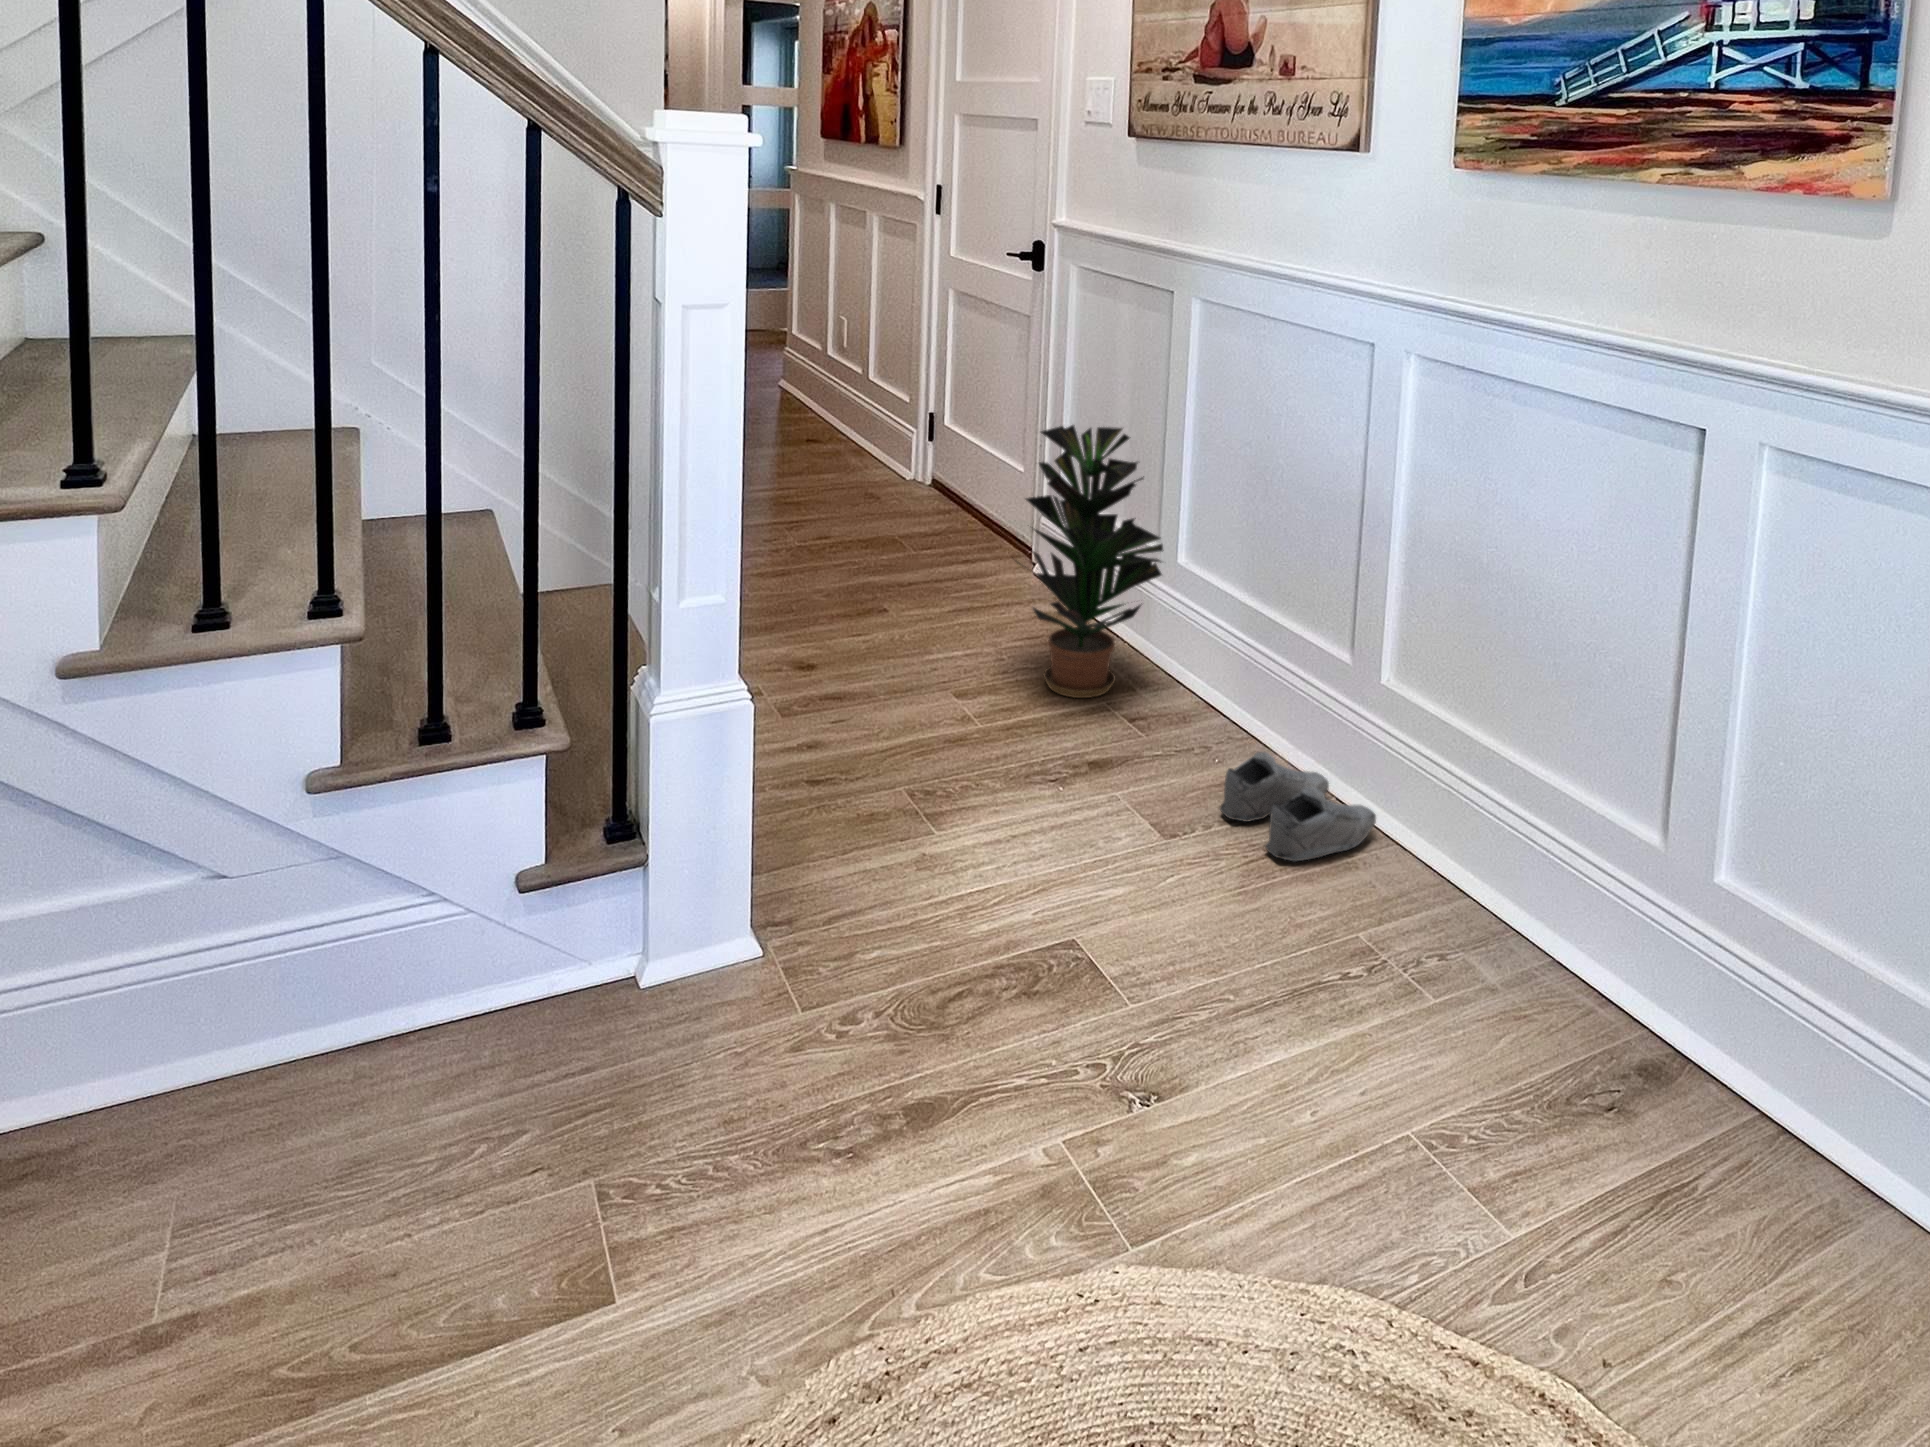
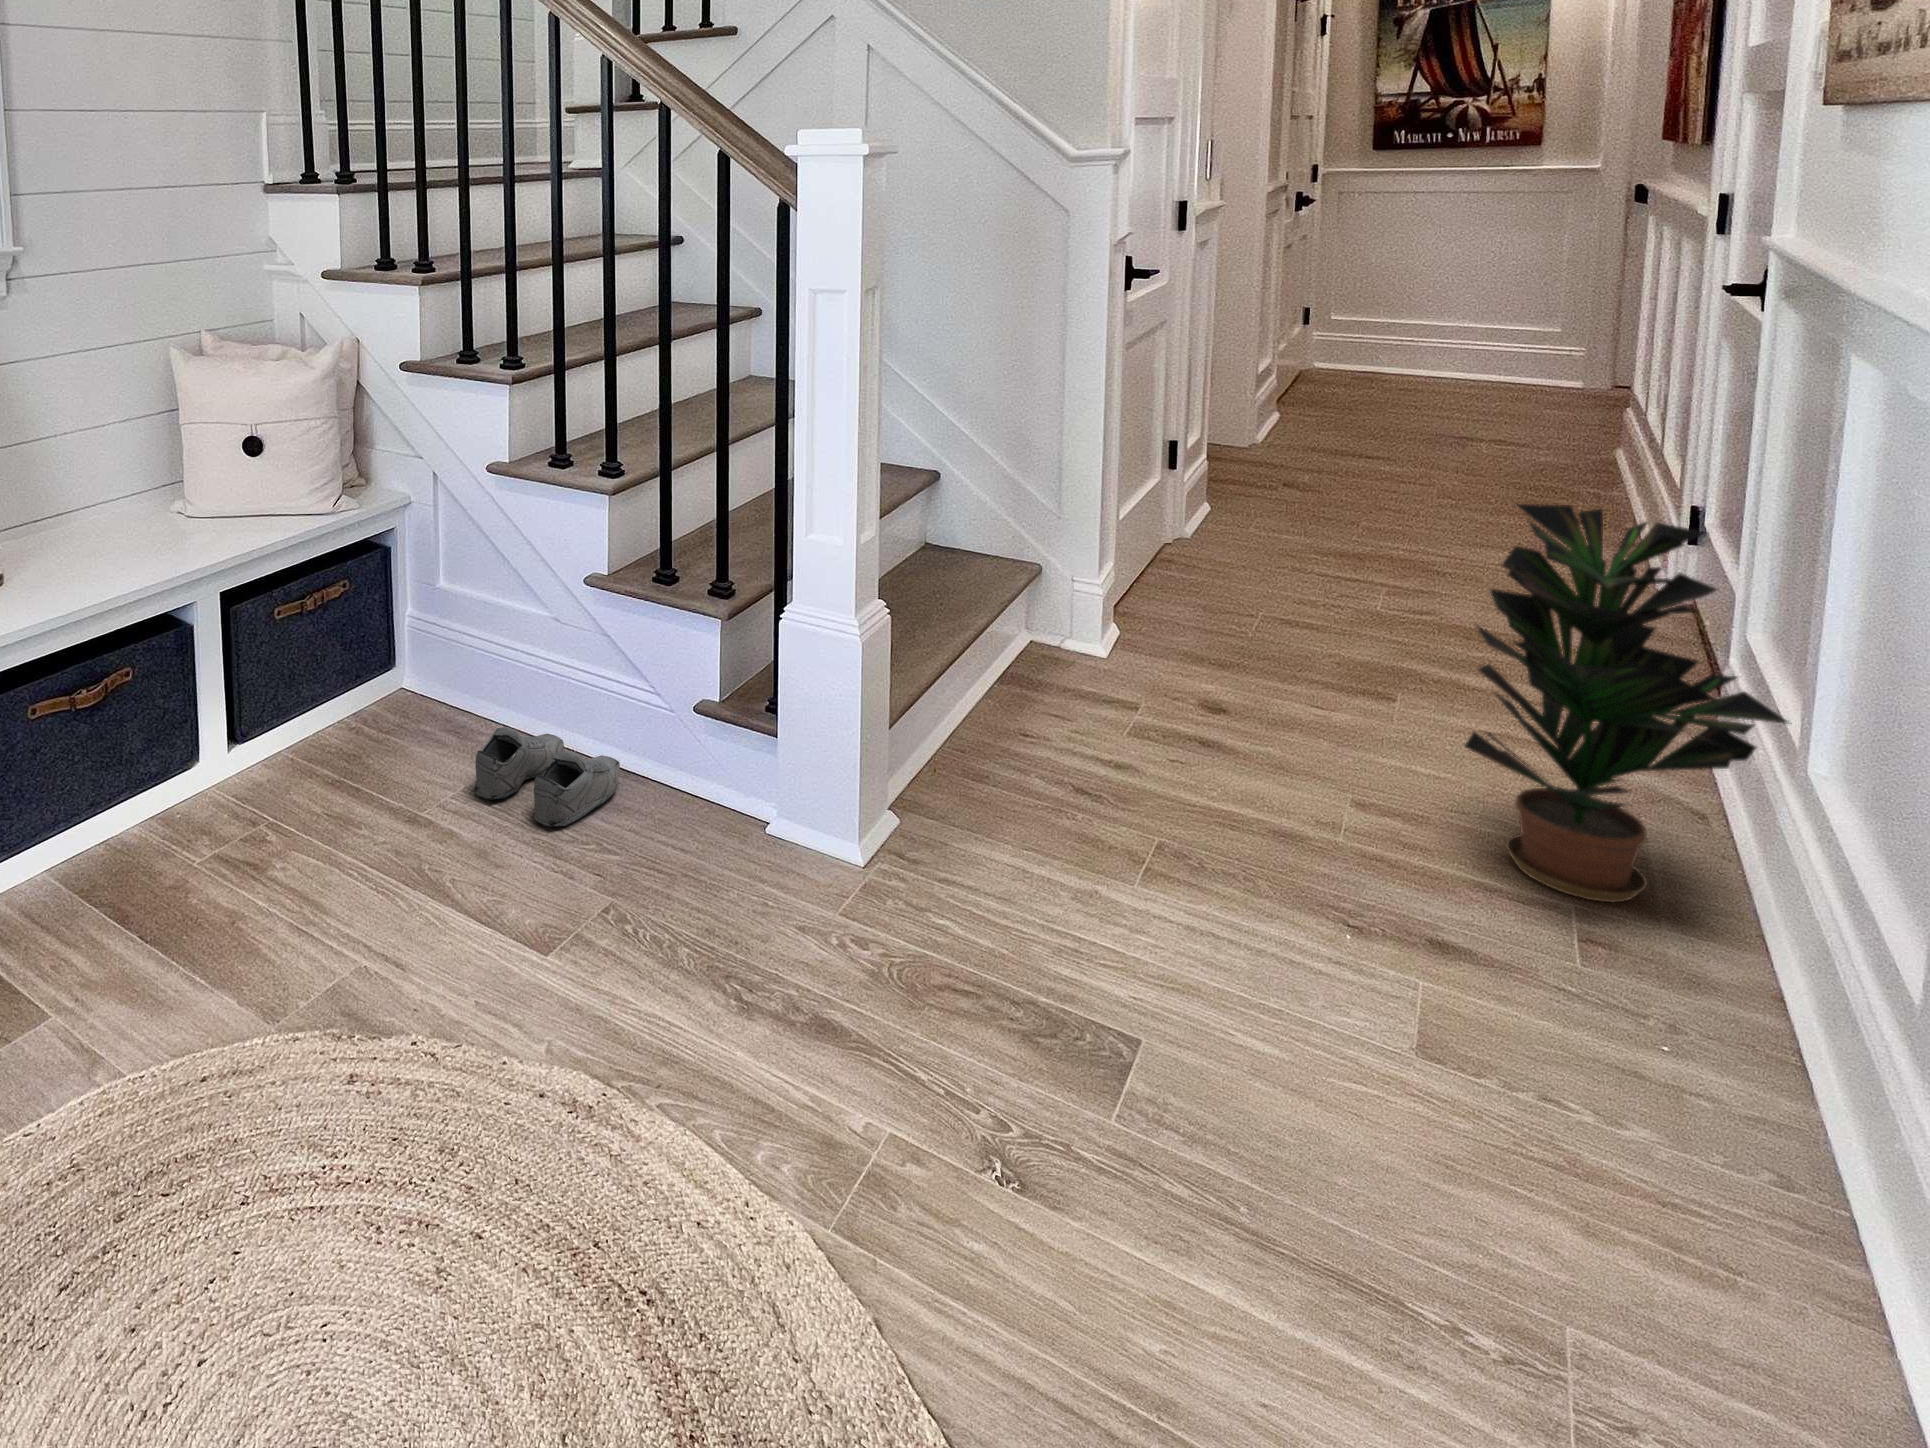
shoe: present [1220,752,1376,862] -> present [474,727,620,827]

